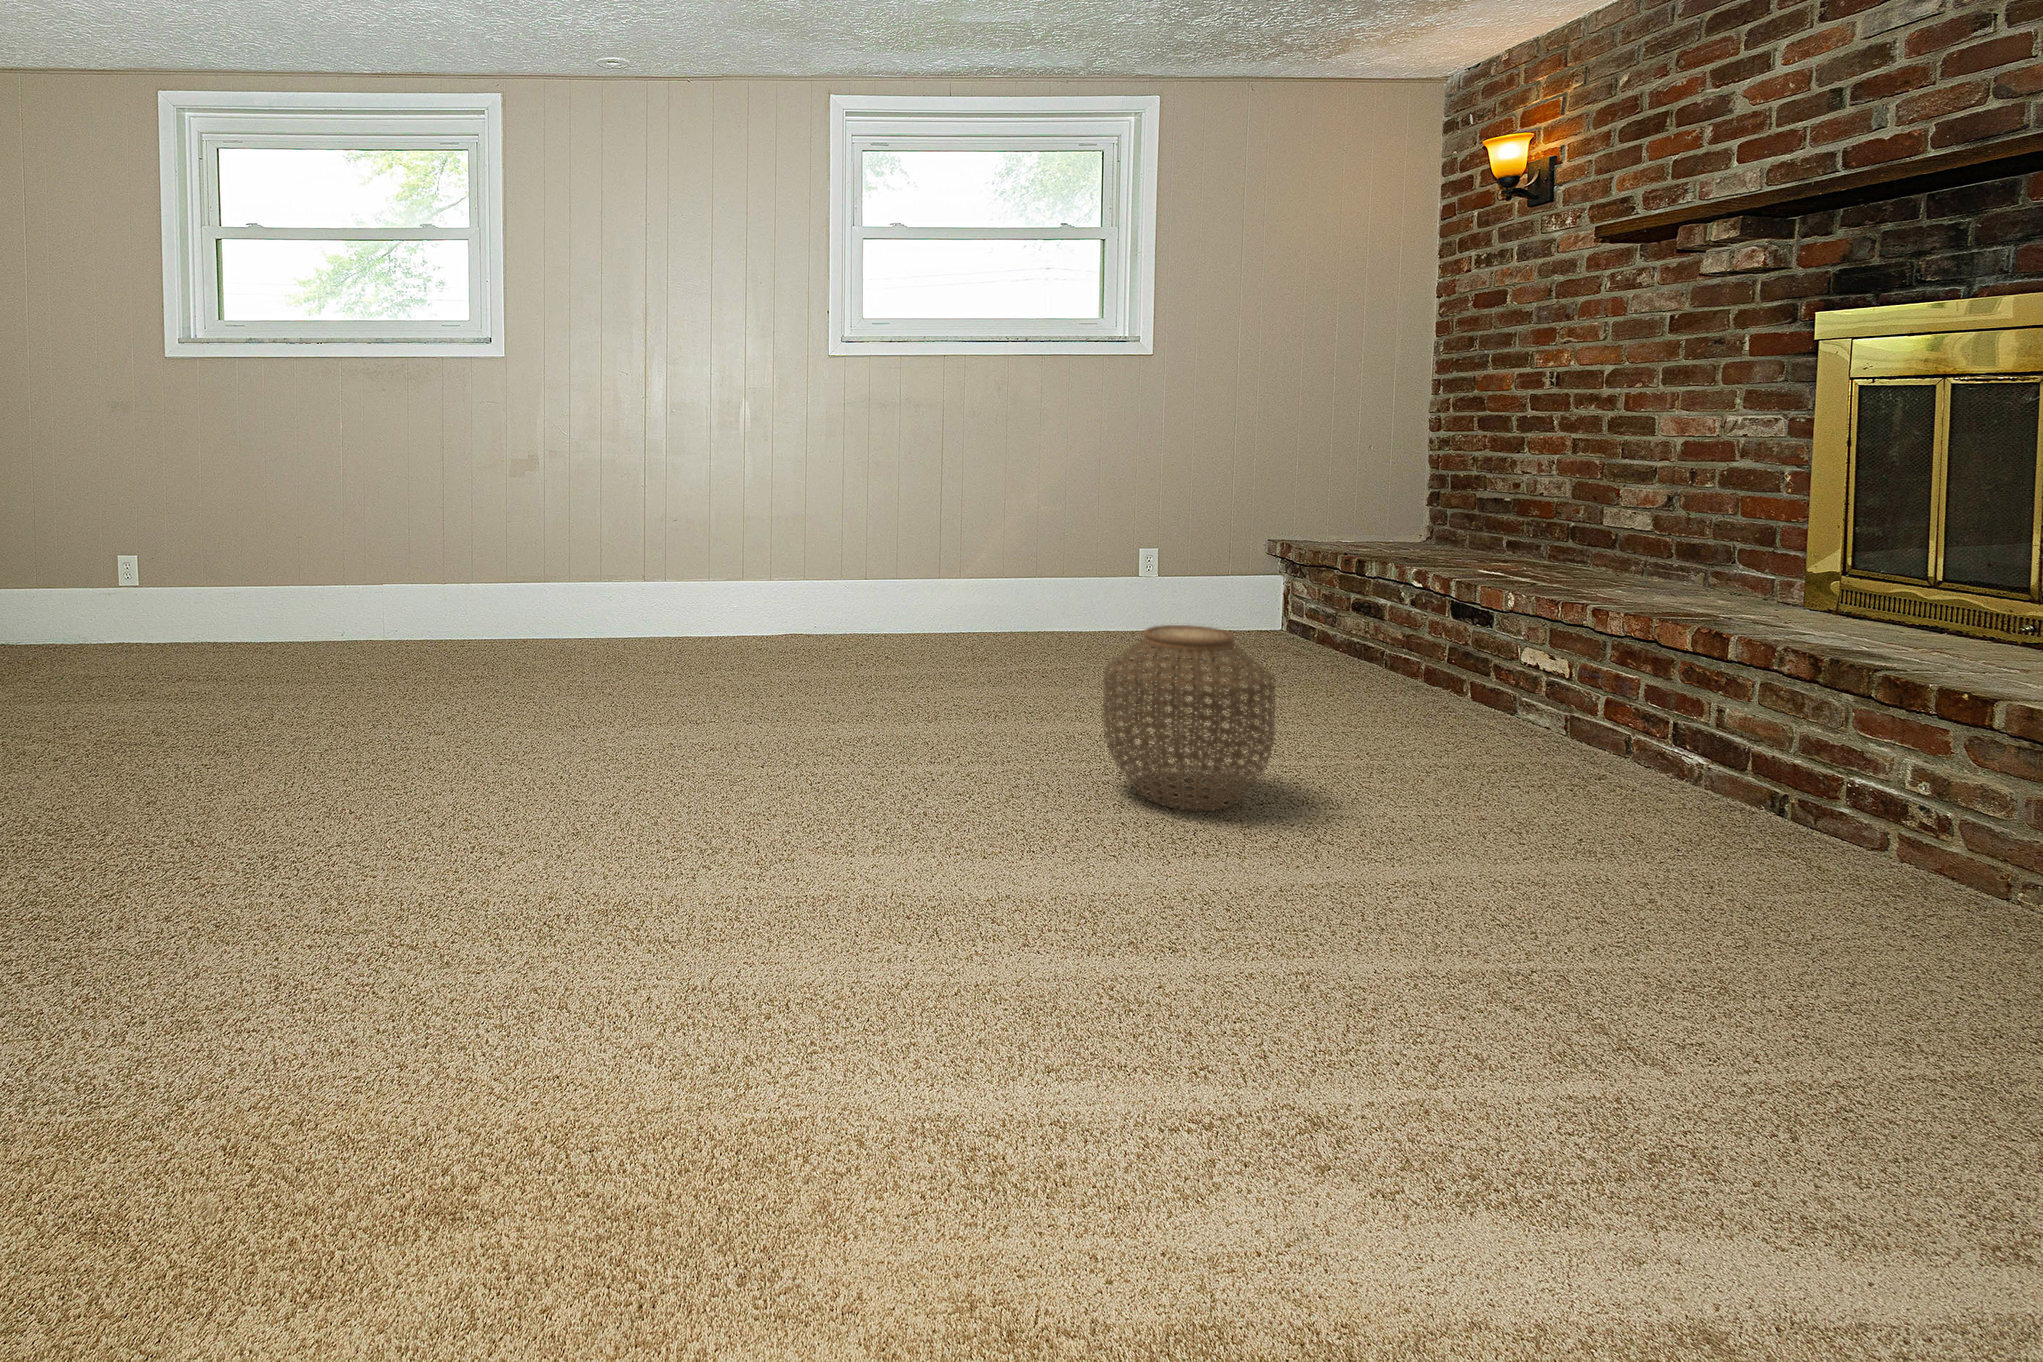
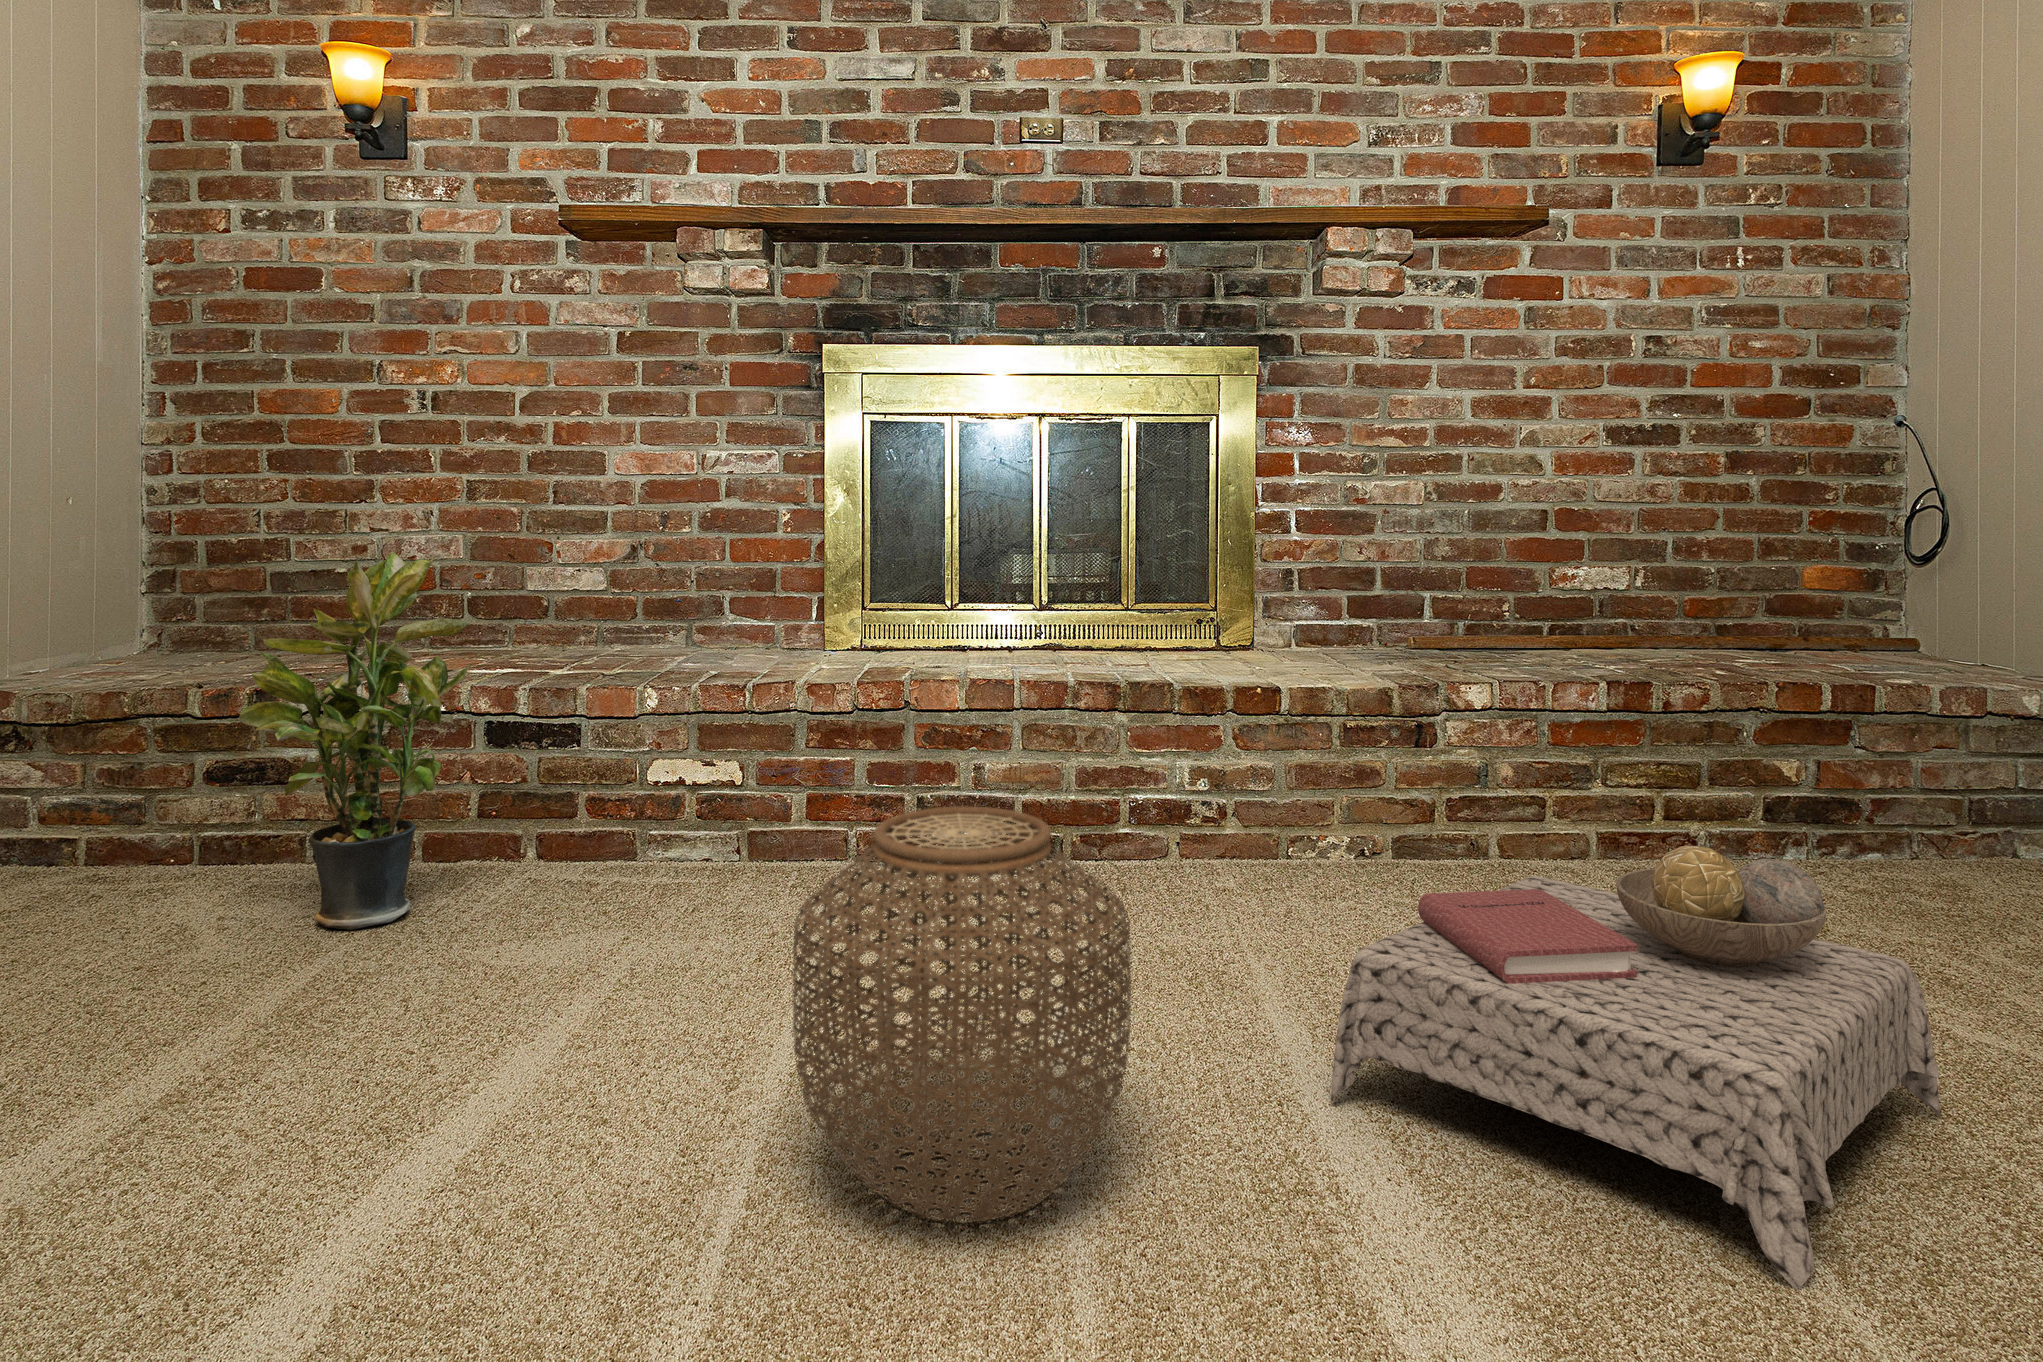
potted plant: none [1263,487,1381,692] -> present [239,553,470,930]
ottoman: none [1253,761,1709,1069] -> present [1331,846,1940,1290]

